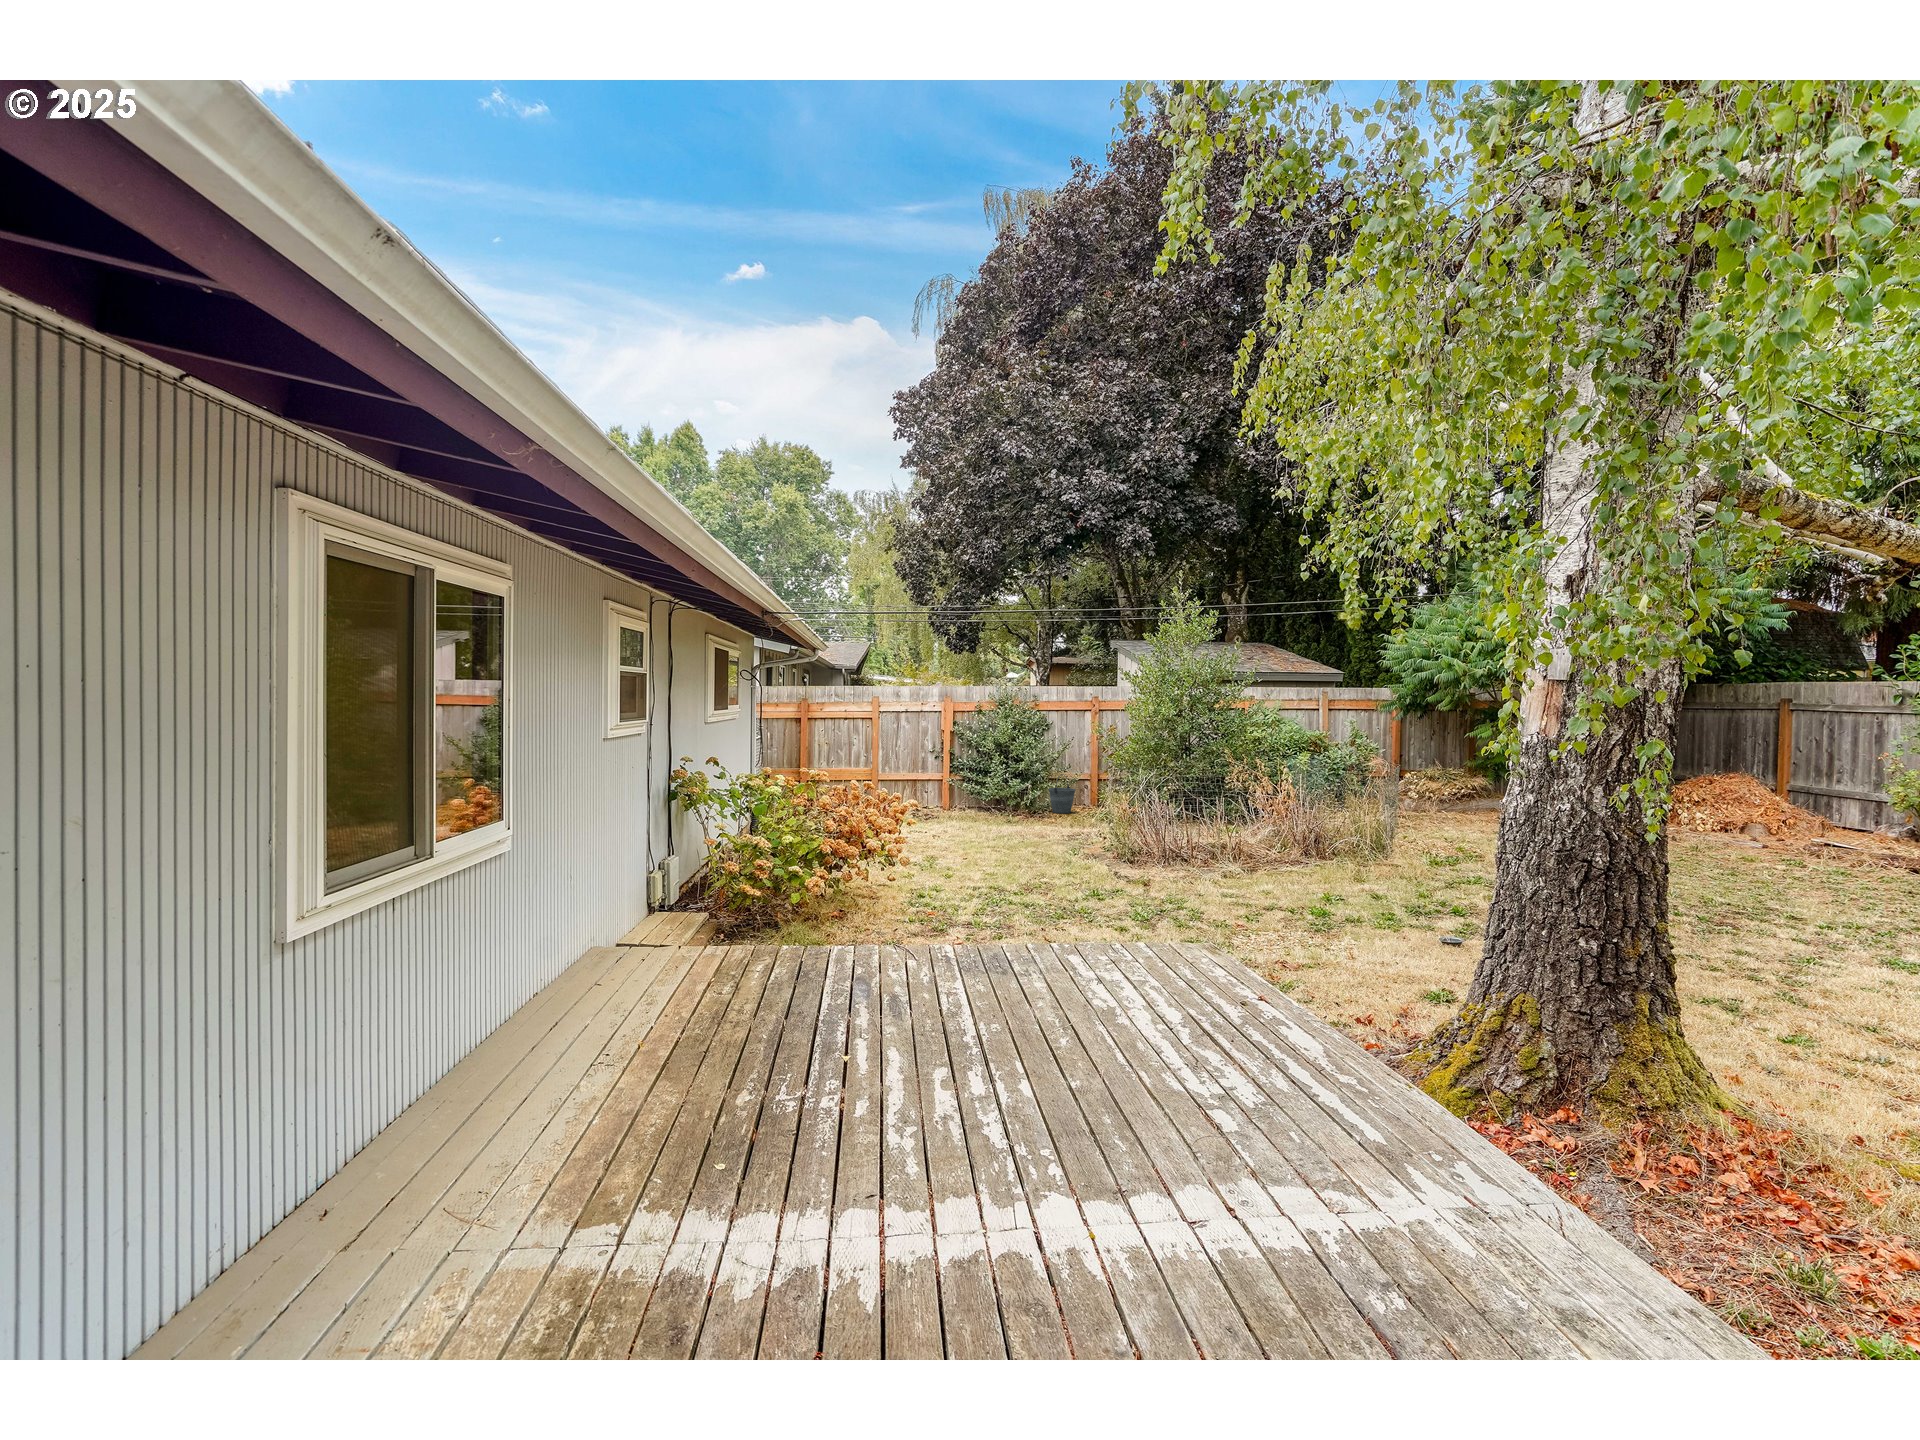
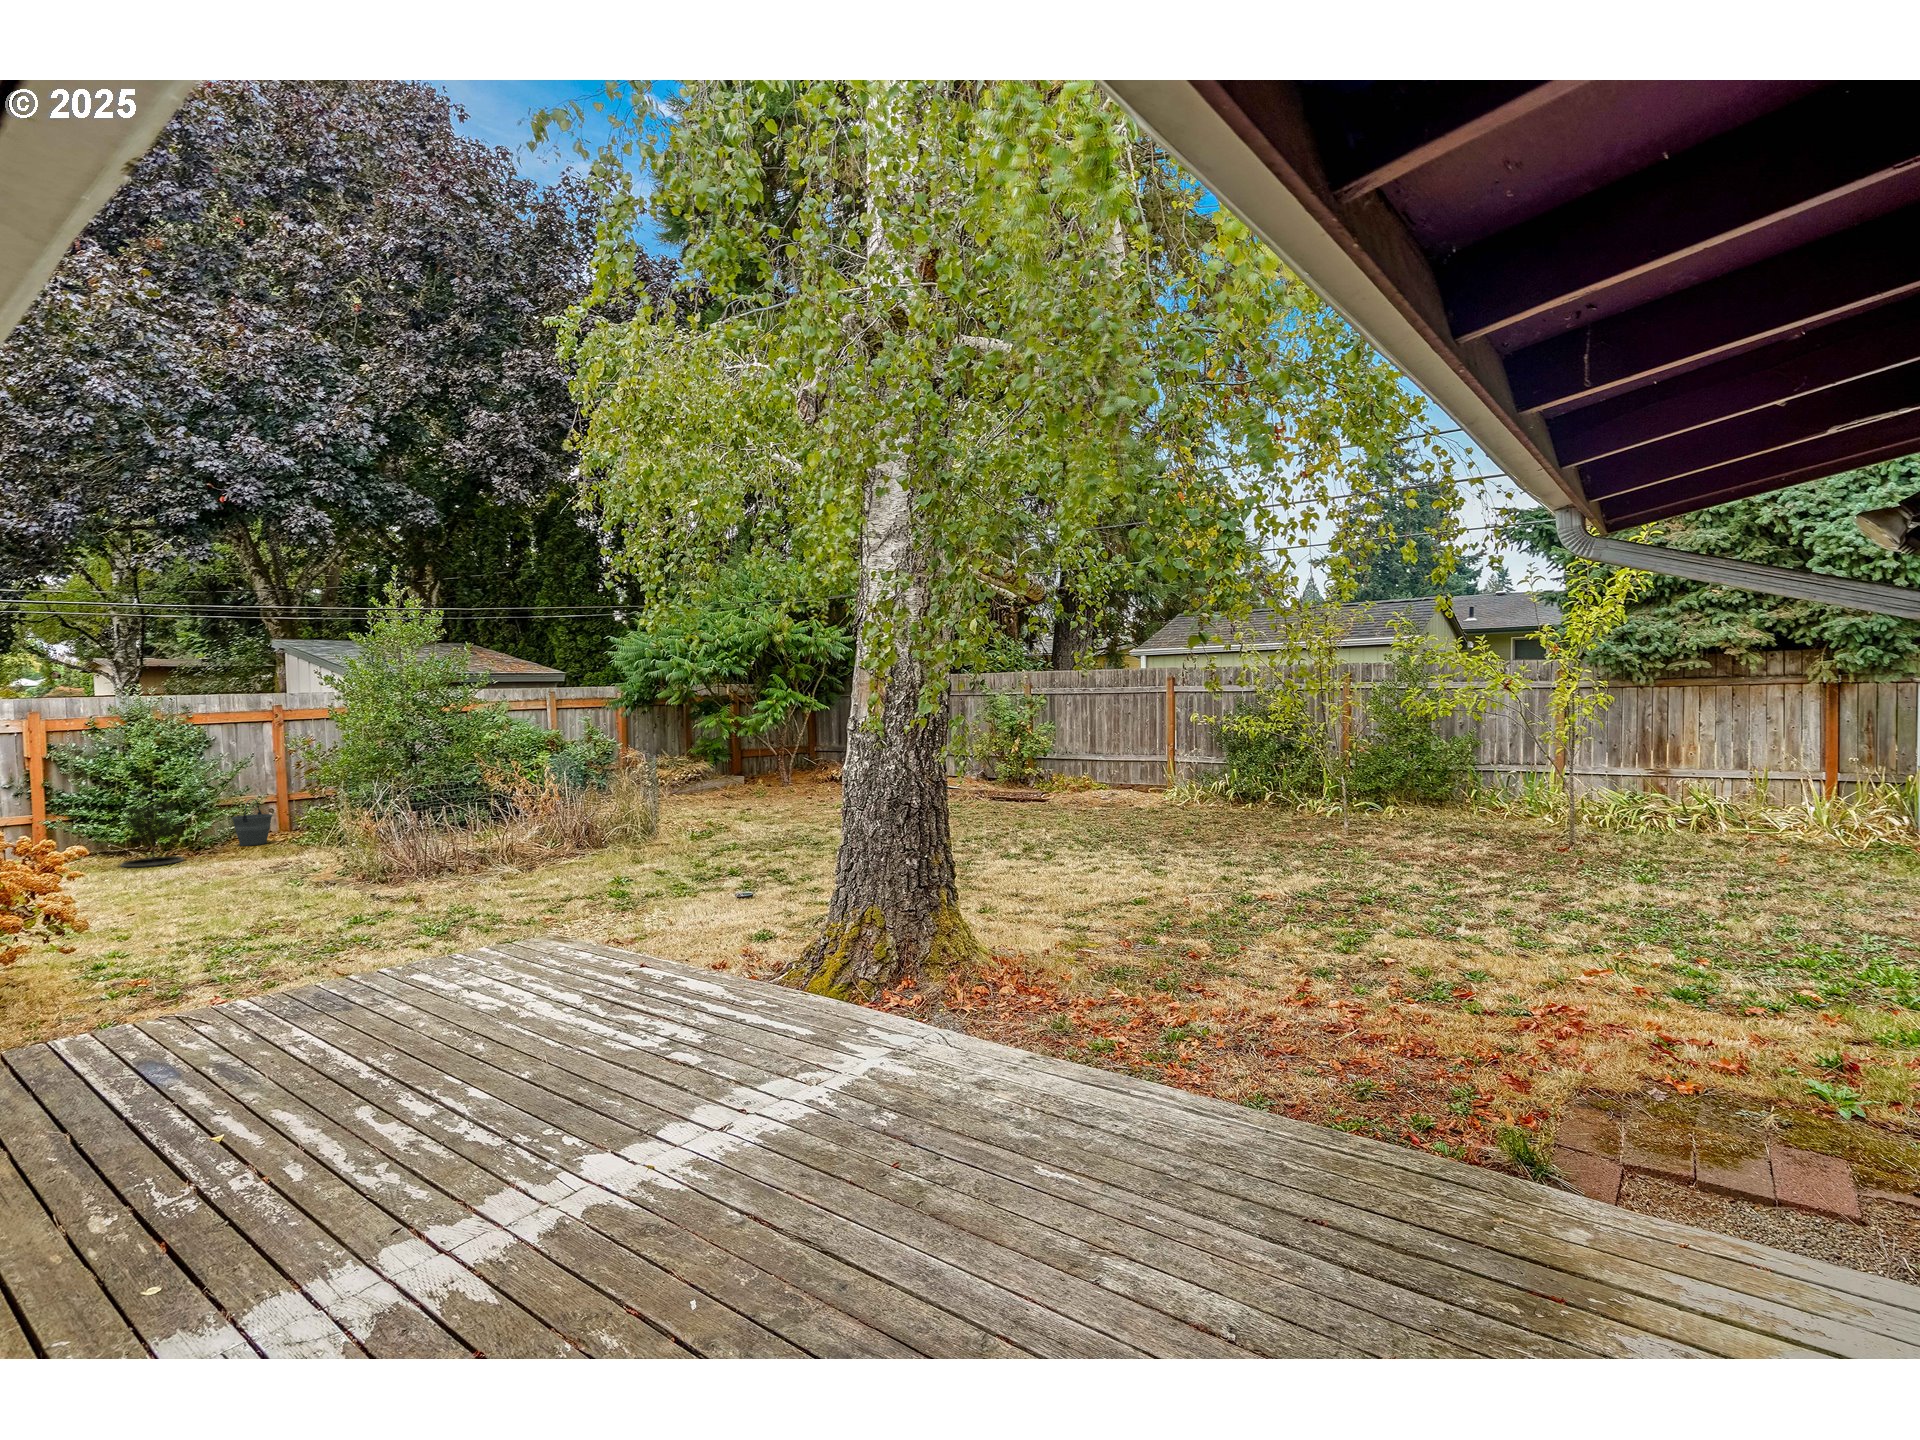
potted tree: none [973,750,1015,820] -> present [121,781,183,867]

